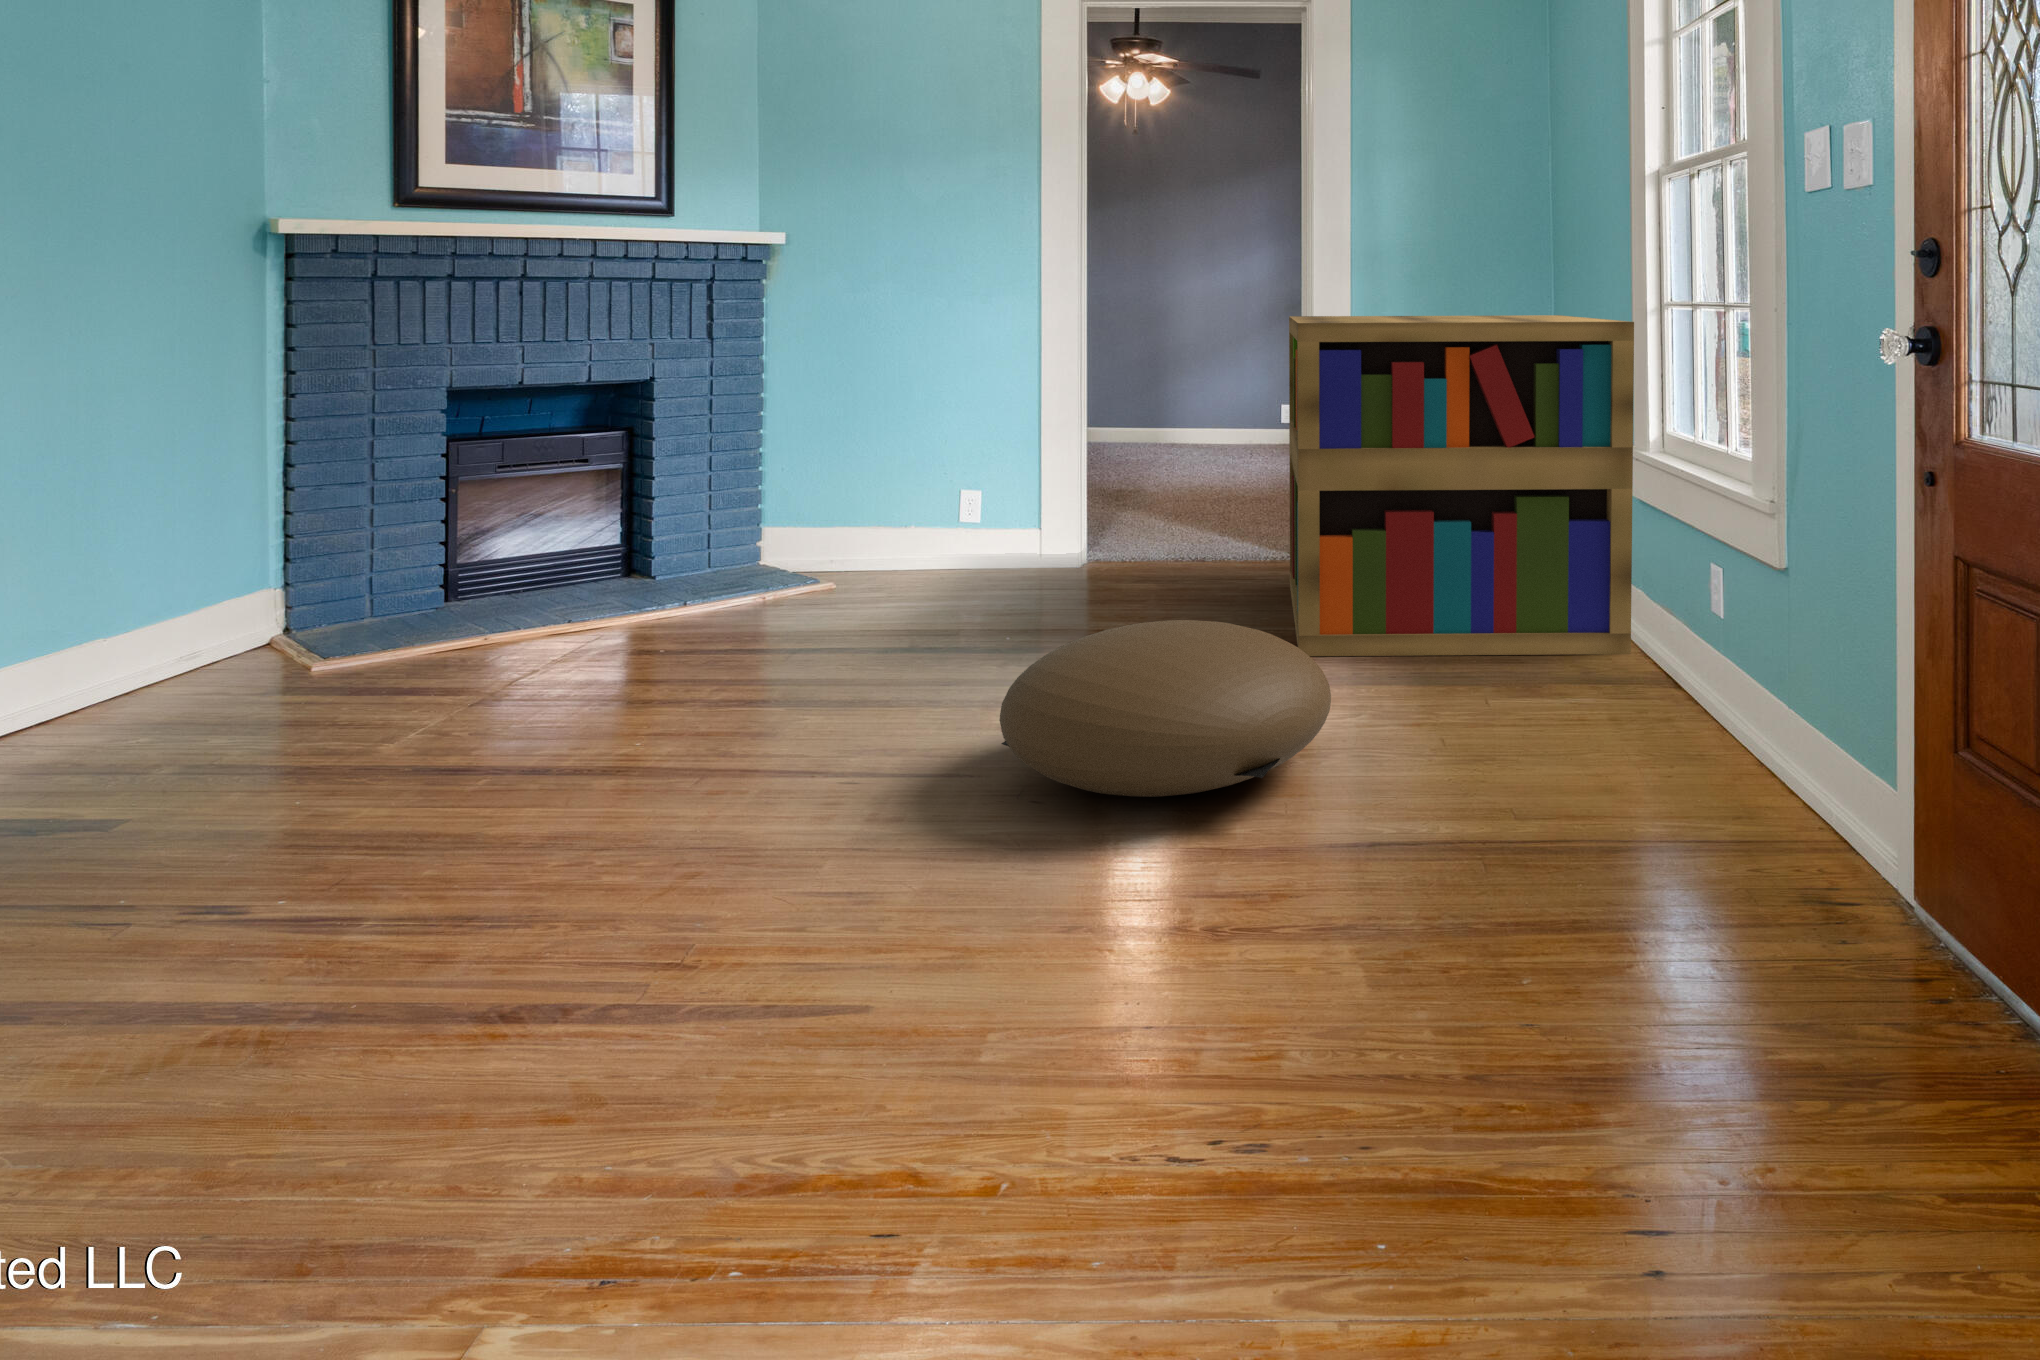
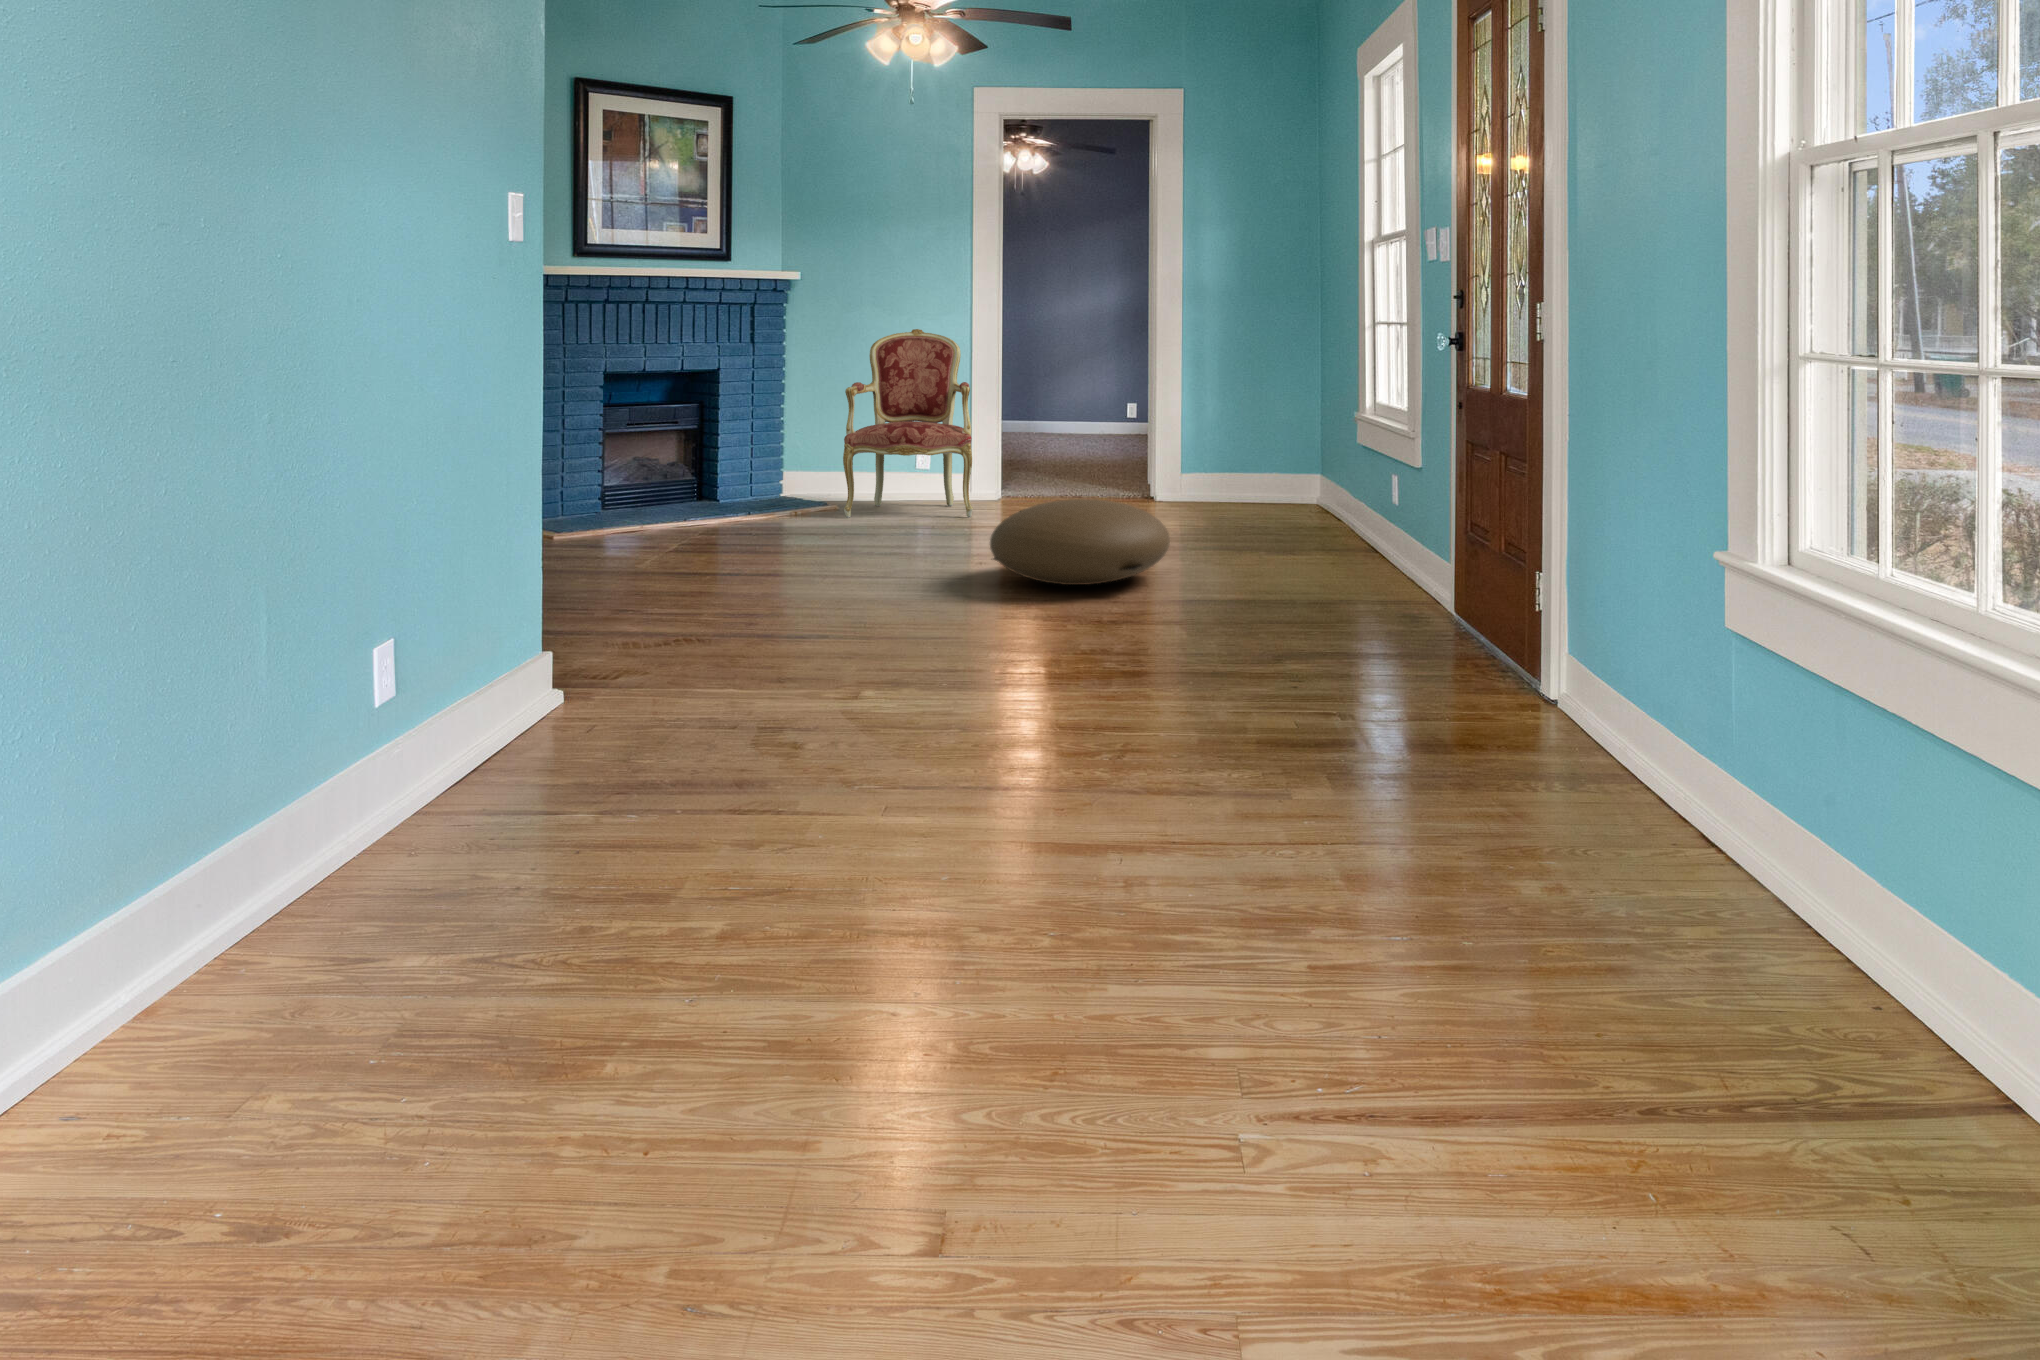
bookshelf: present [1289,315,1634,656] -> none [1140,331,1358,542]
armchair: none [834,316,1035,605] -> present [843,329,973,518]

